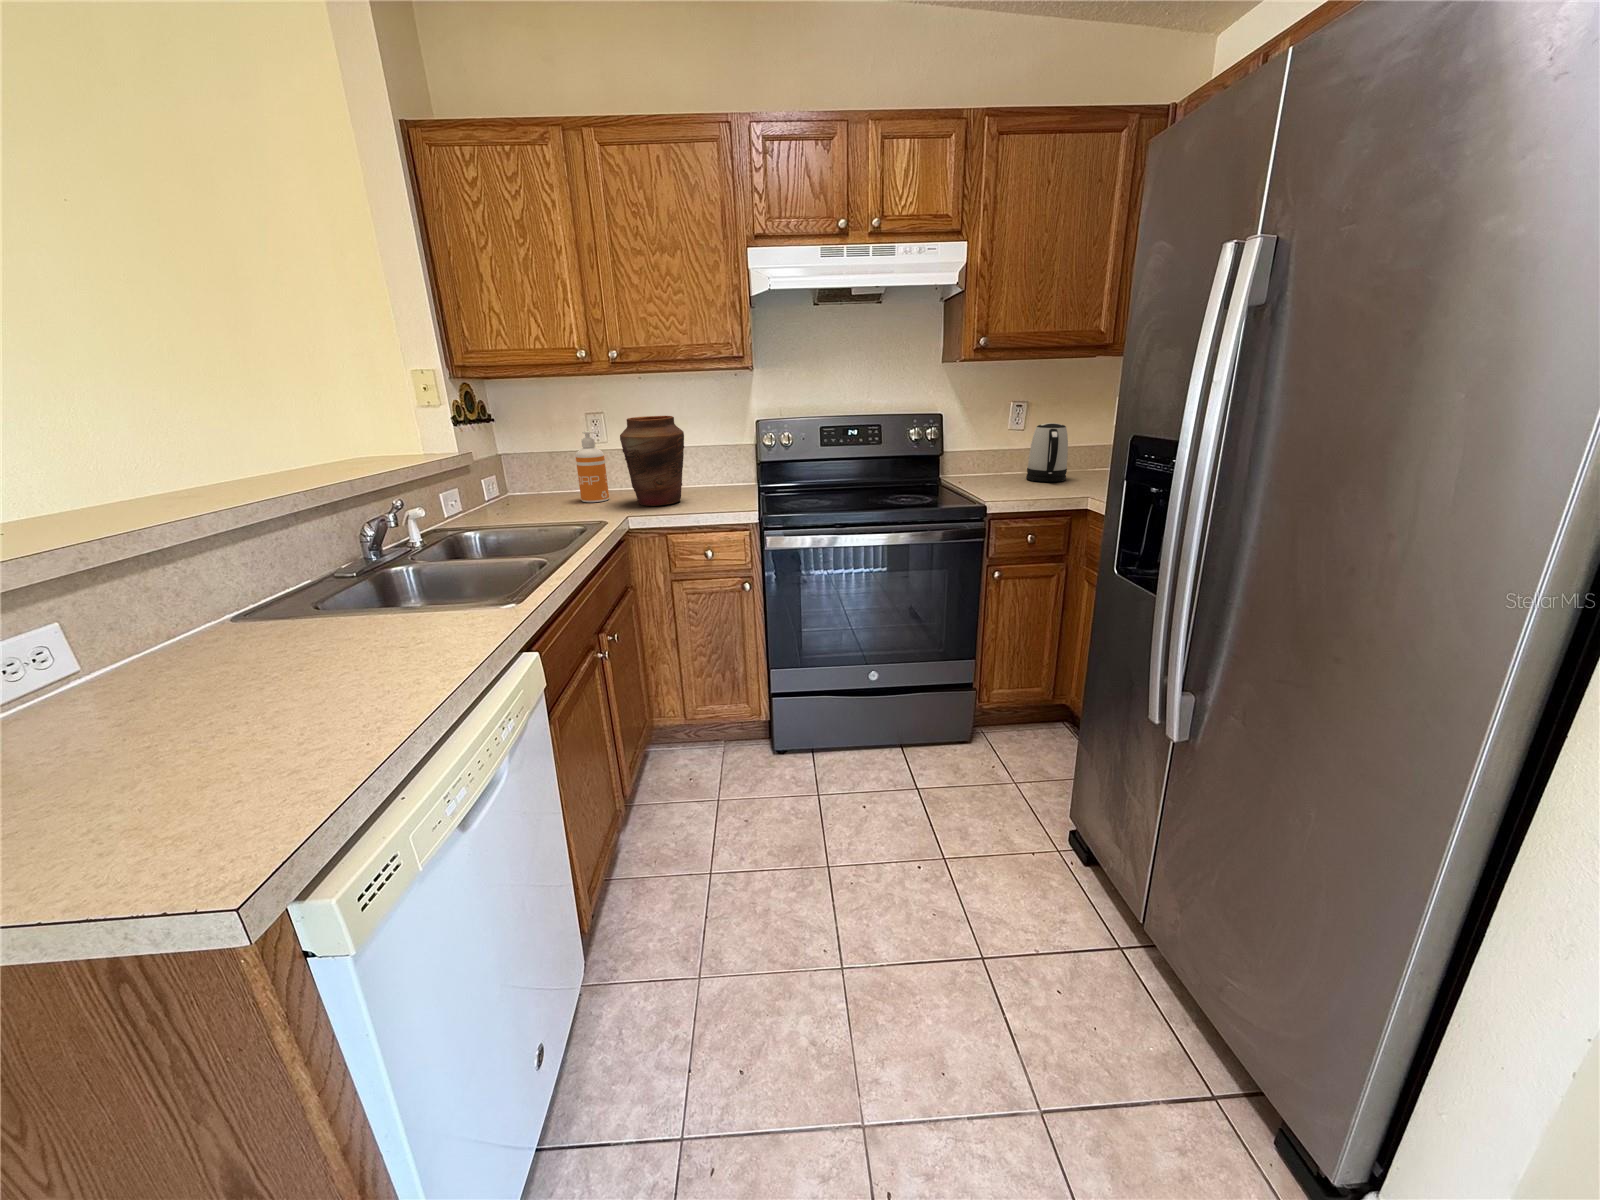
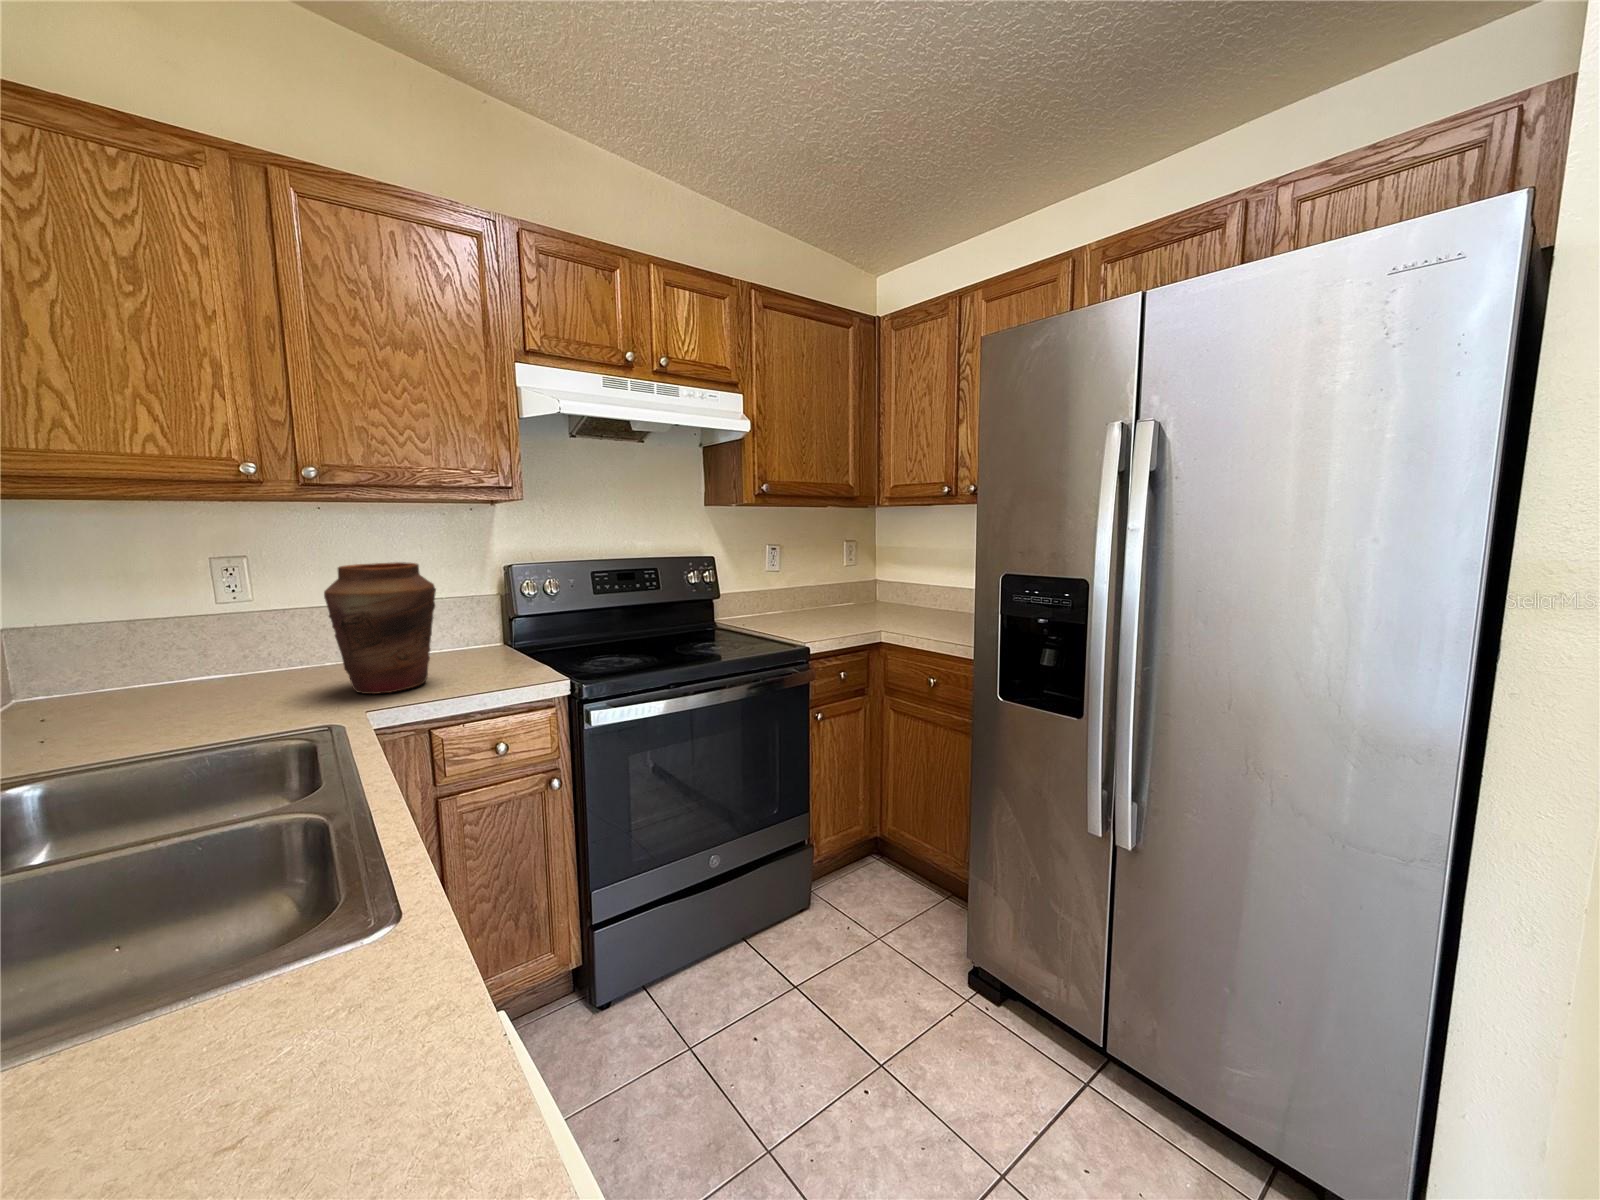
kettle: present [1026,423,1068,482] -> none [795,564,830,618]
soap dispenser: present [575,431,609,502] -> none [220,588,285,702]

